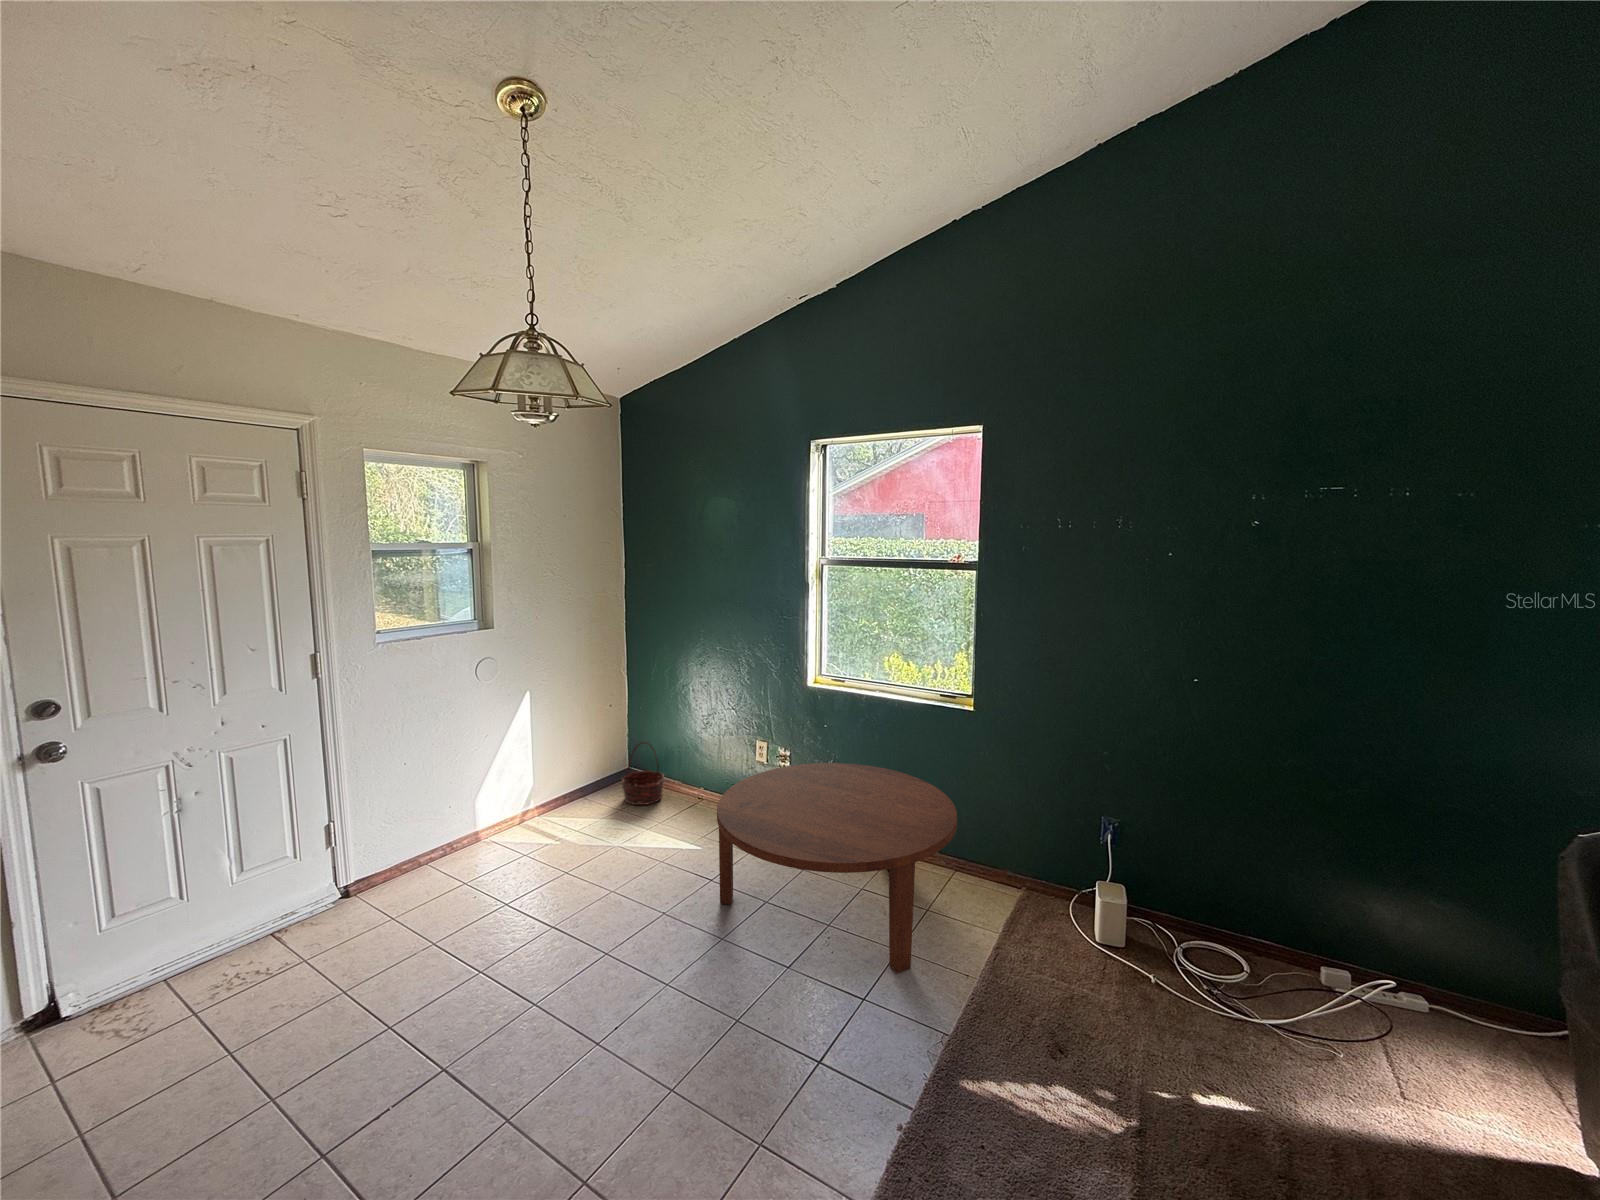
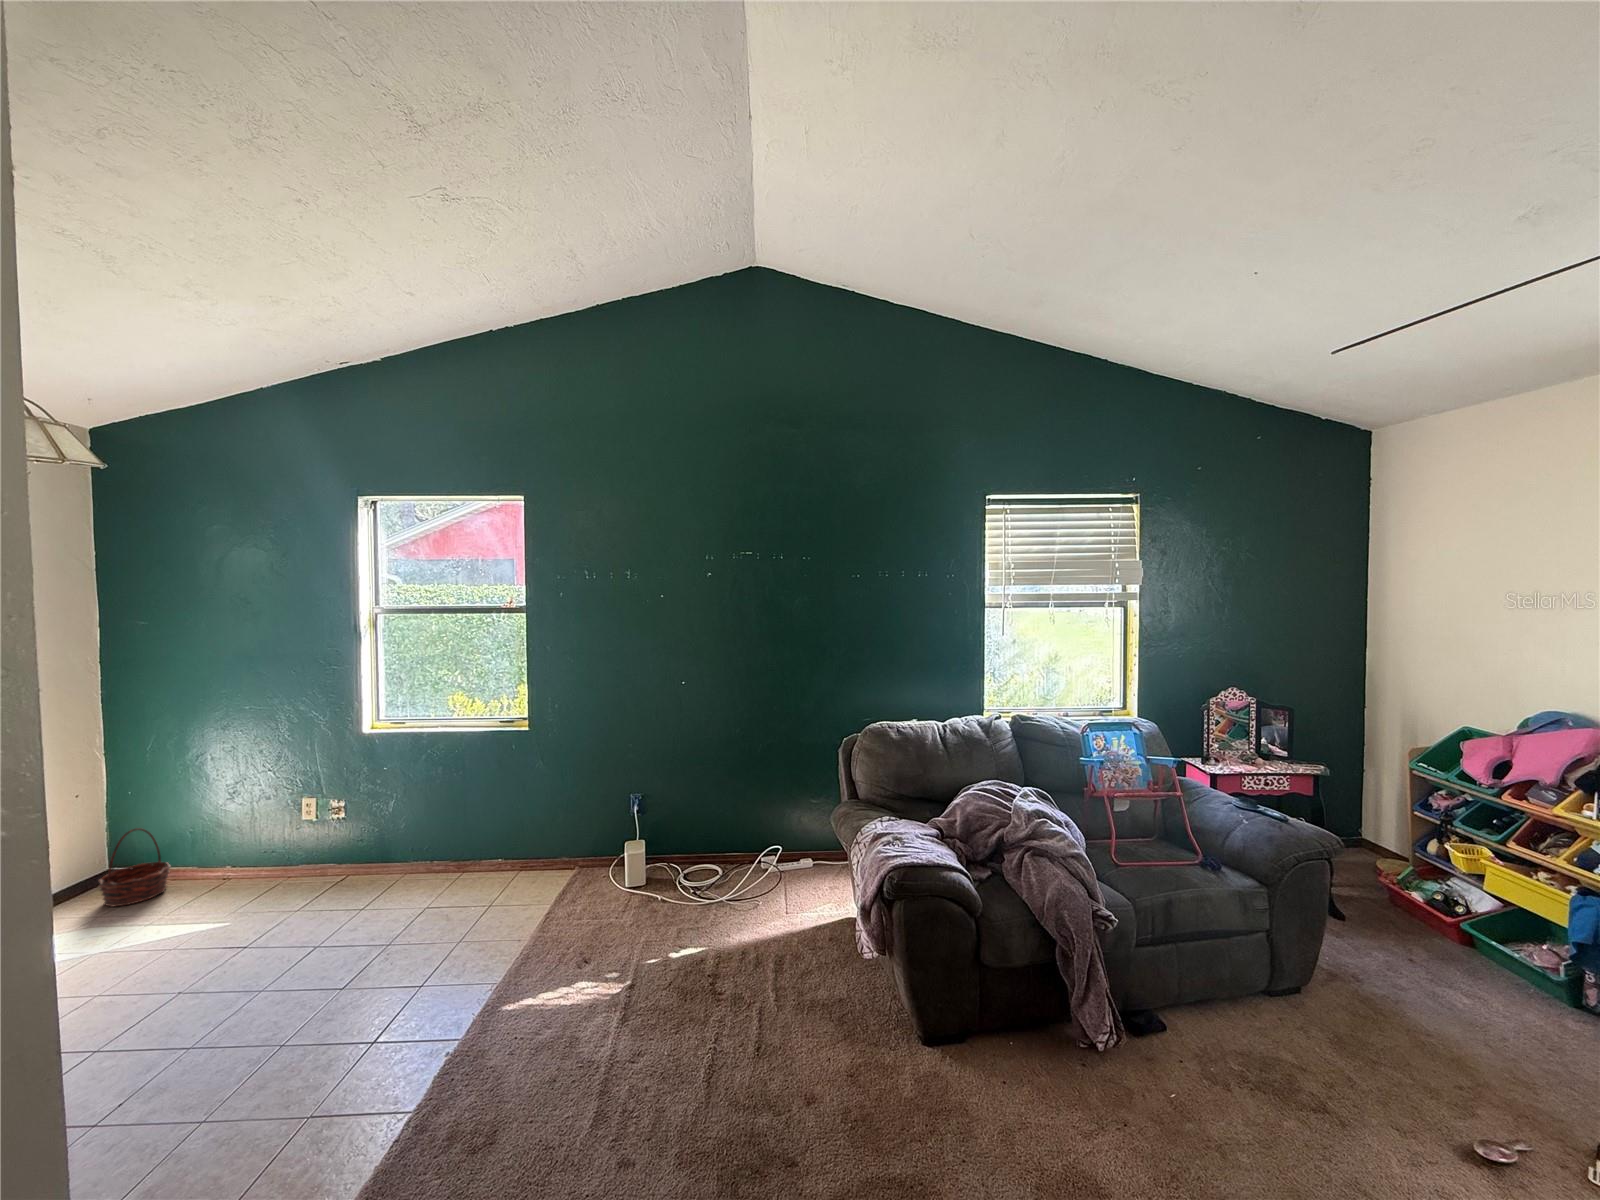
coffee table: present [717,763,957,973] -> none [248,795,511,963]

